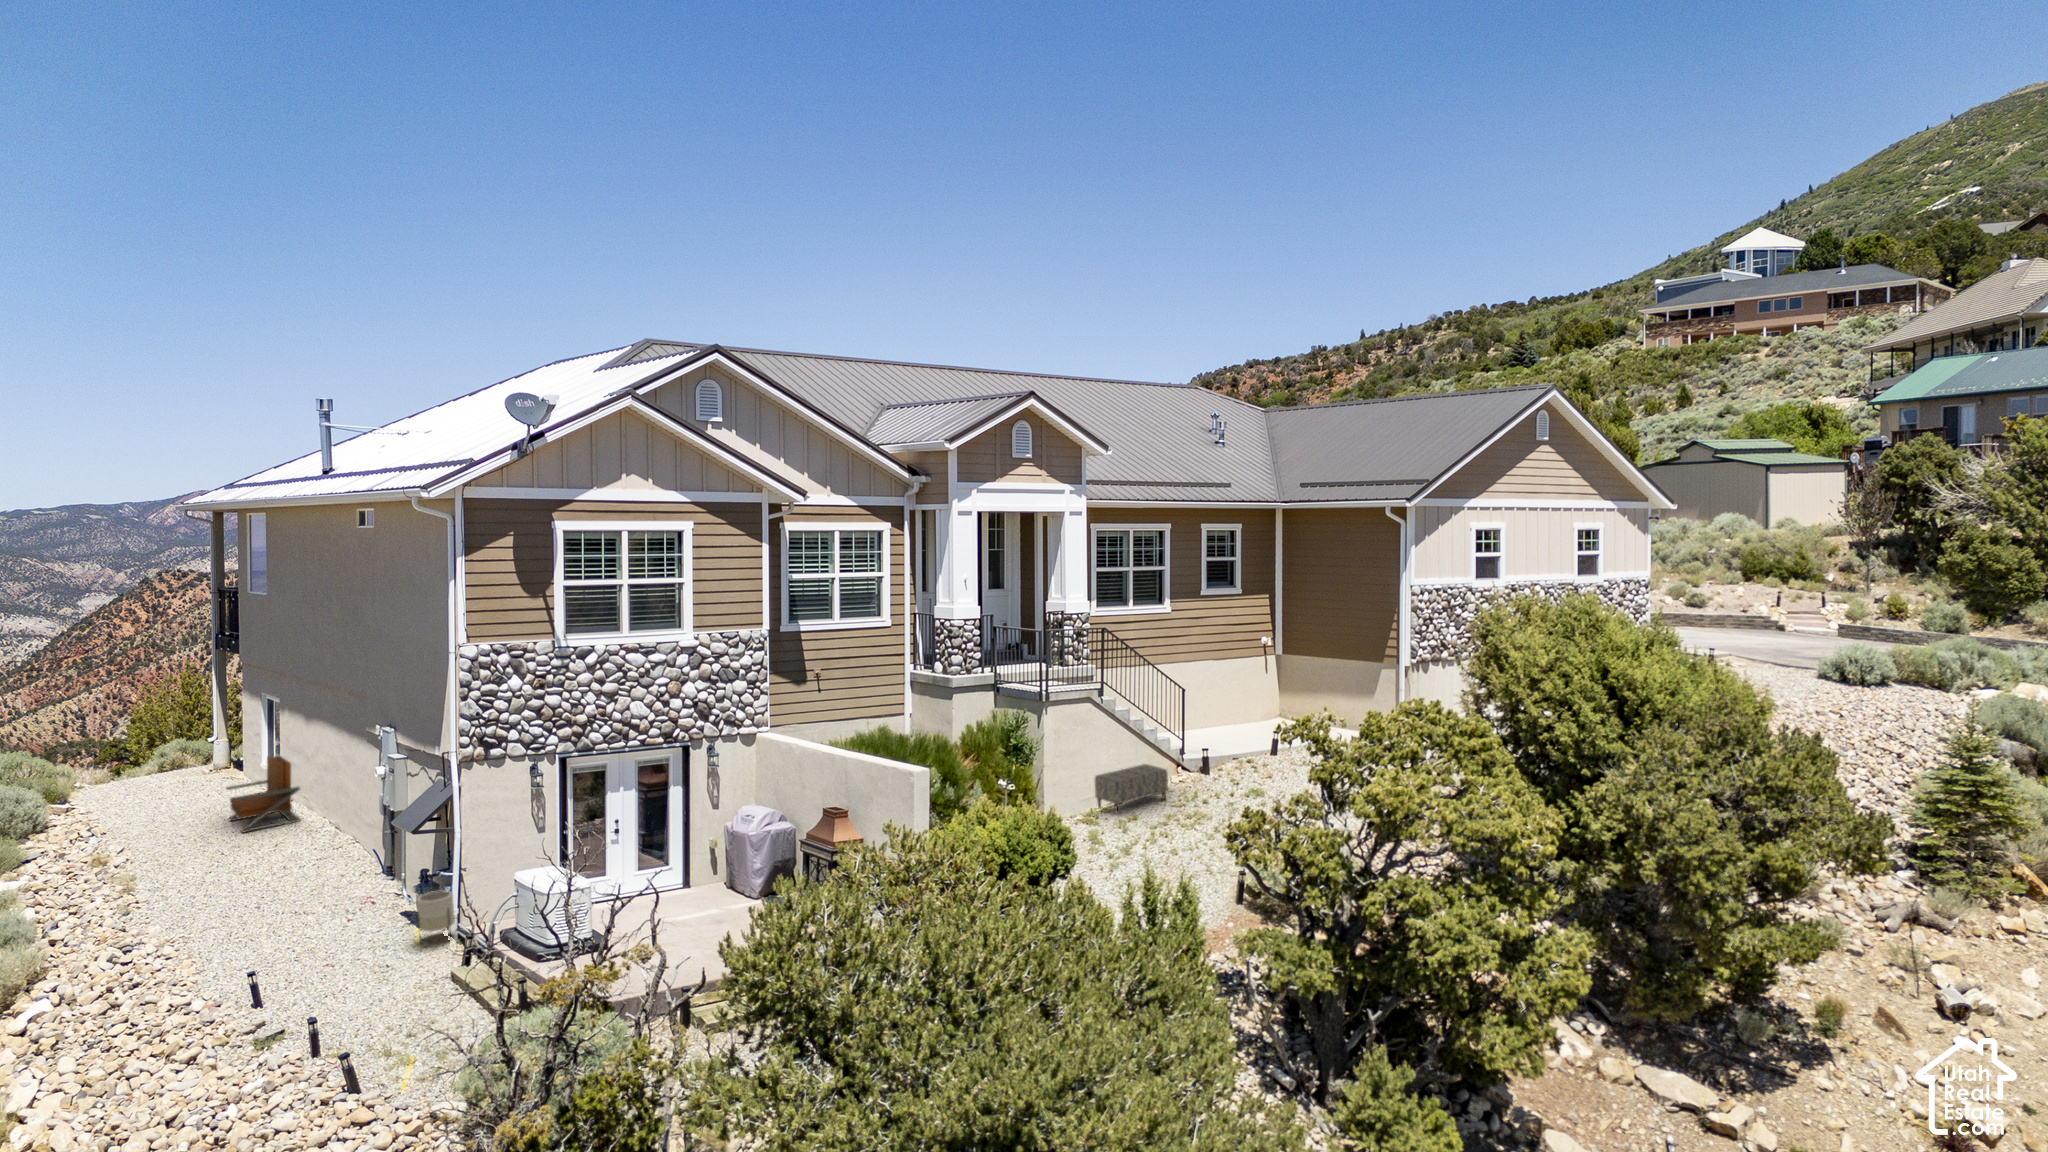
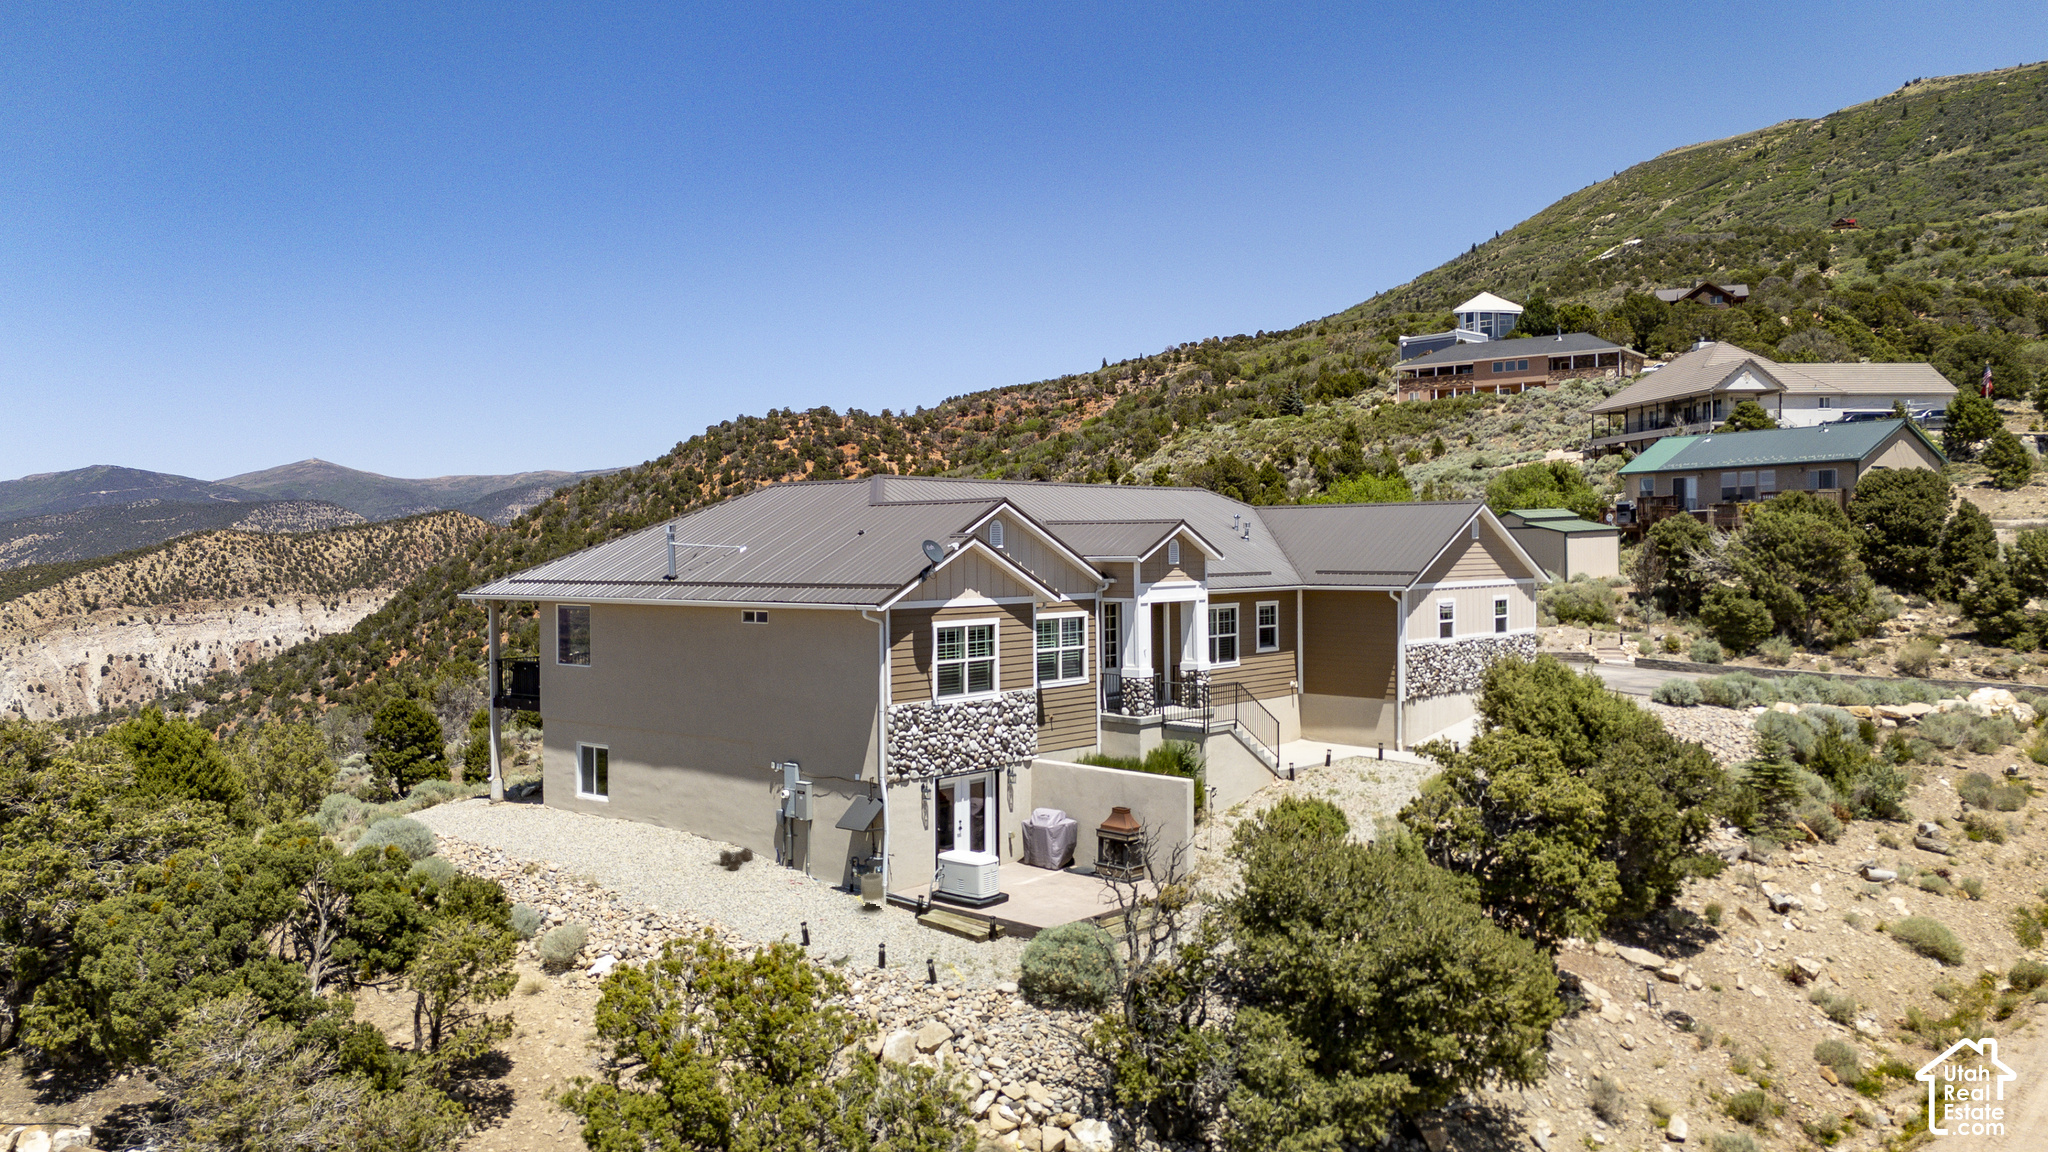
lounge chair: present [226,756,300,832] -> none [602,787,664,844]
bench: present [1095,764,1168,814] -> none [1231,772,1276,807]
woven basket: none [314,843,369,876] -> present [720,848,753,870]

